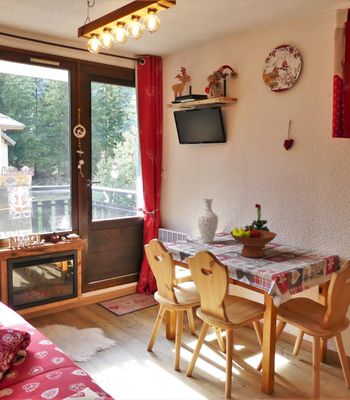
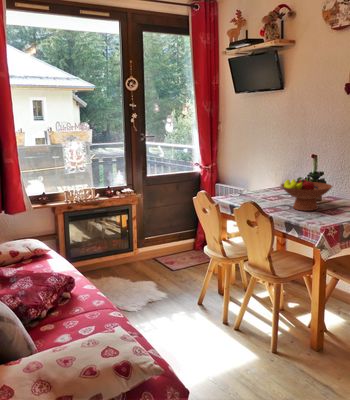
vase: present [198,198,218,243] -> none [250,150,272,197]

